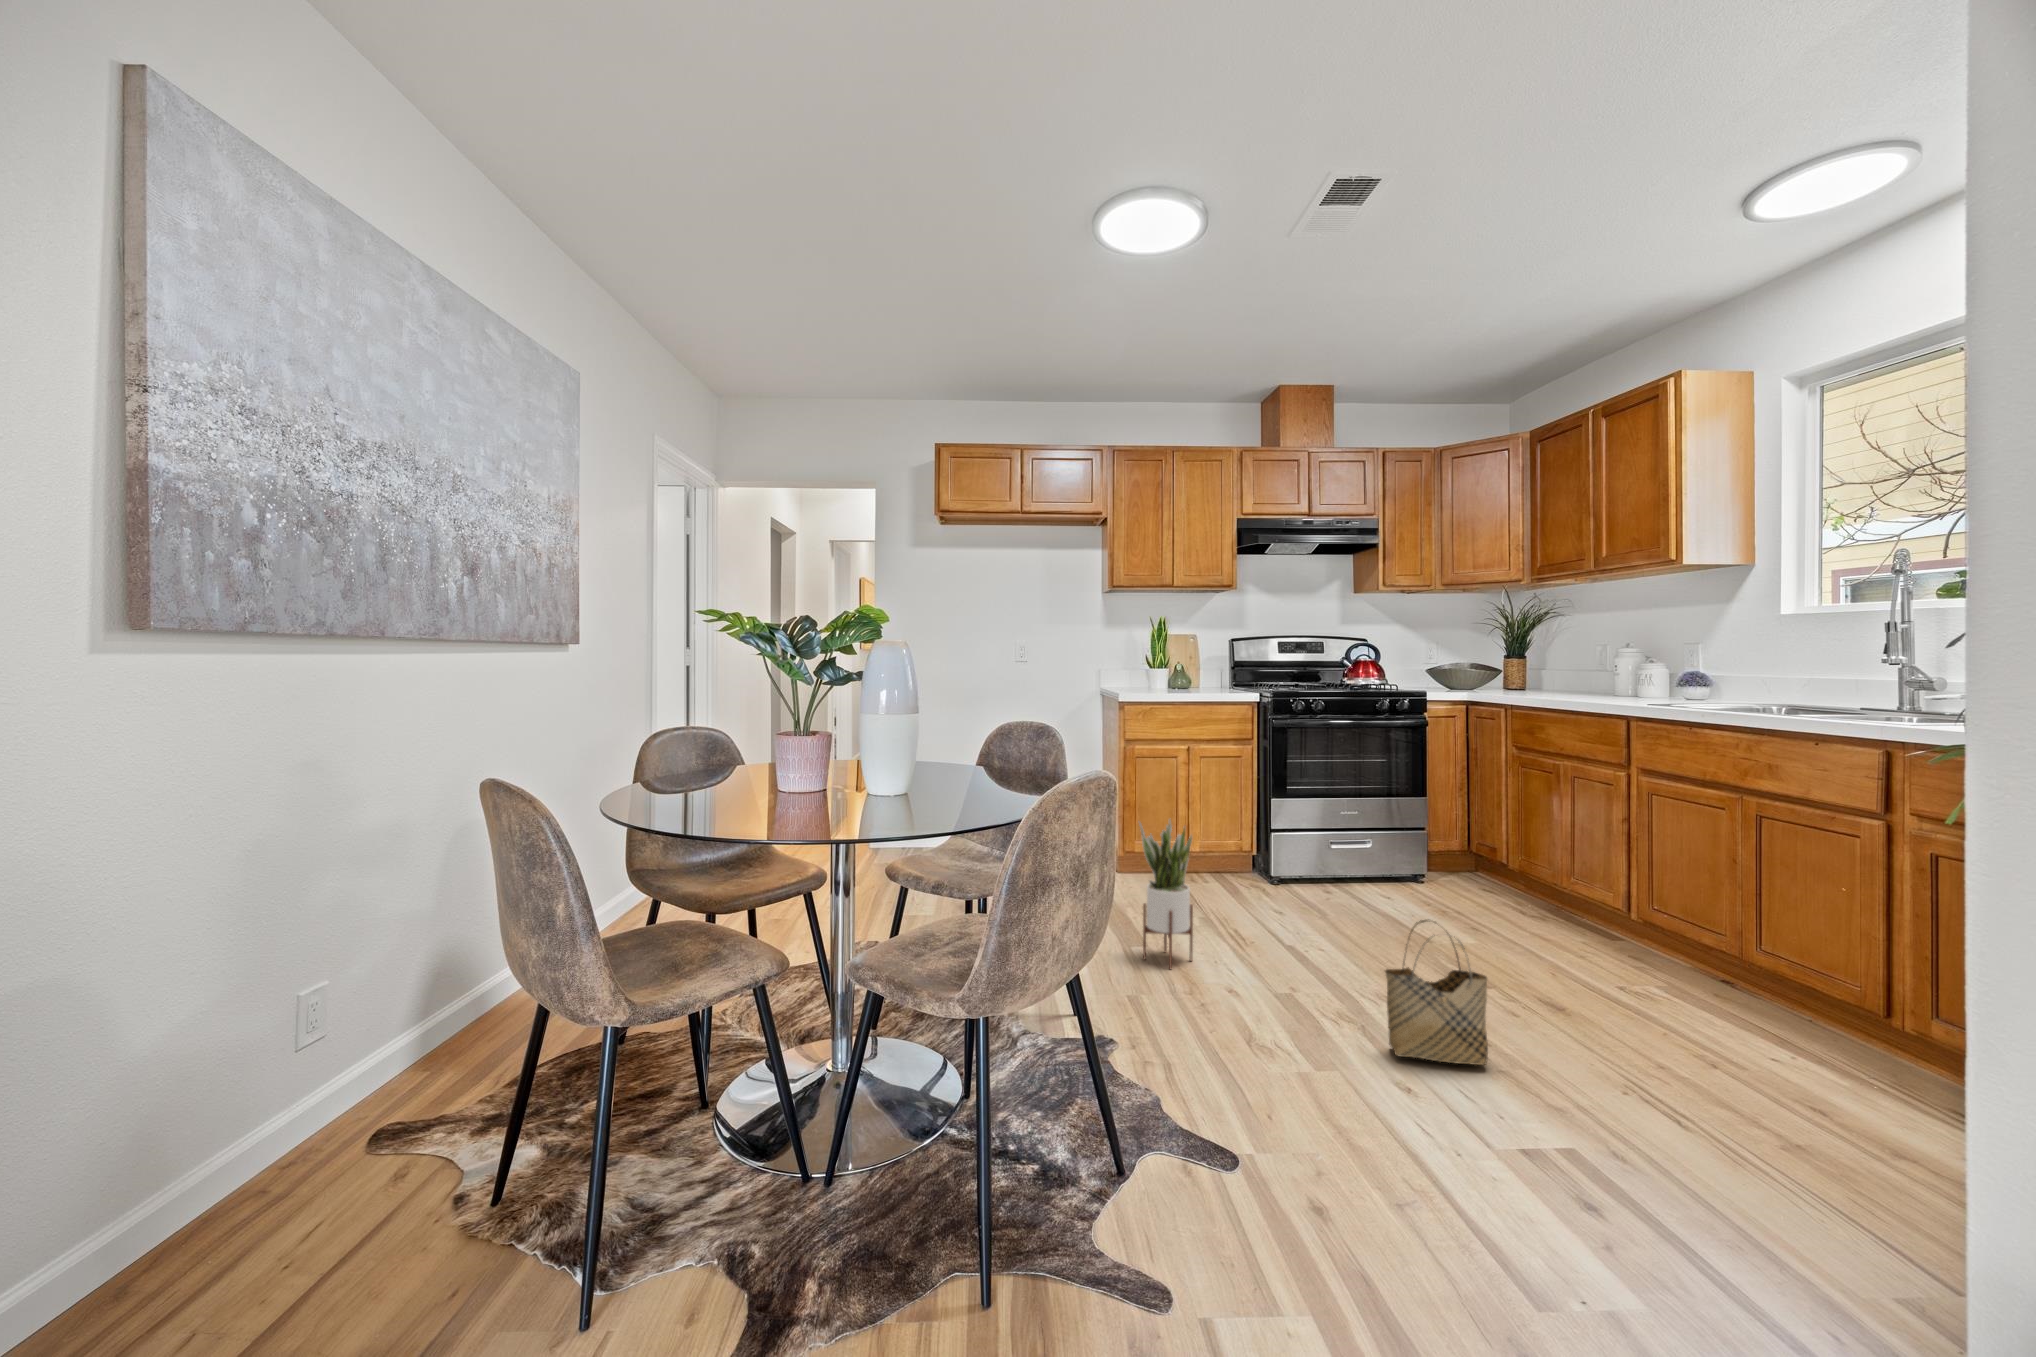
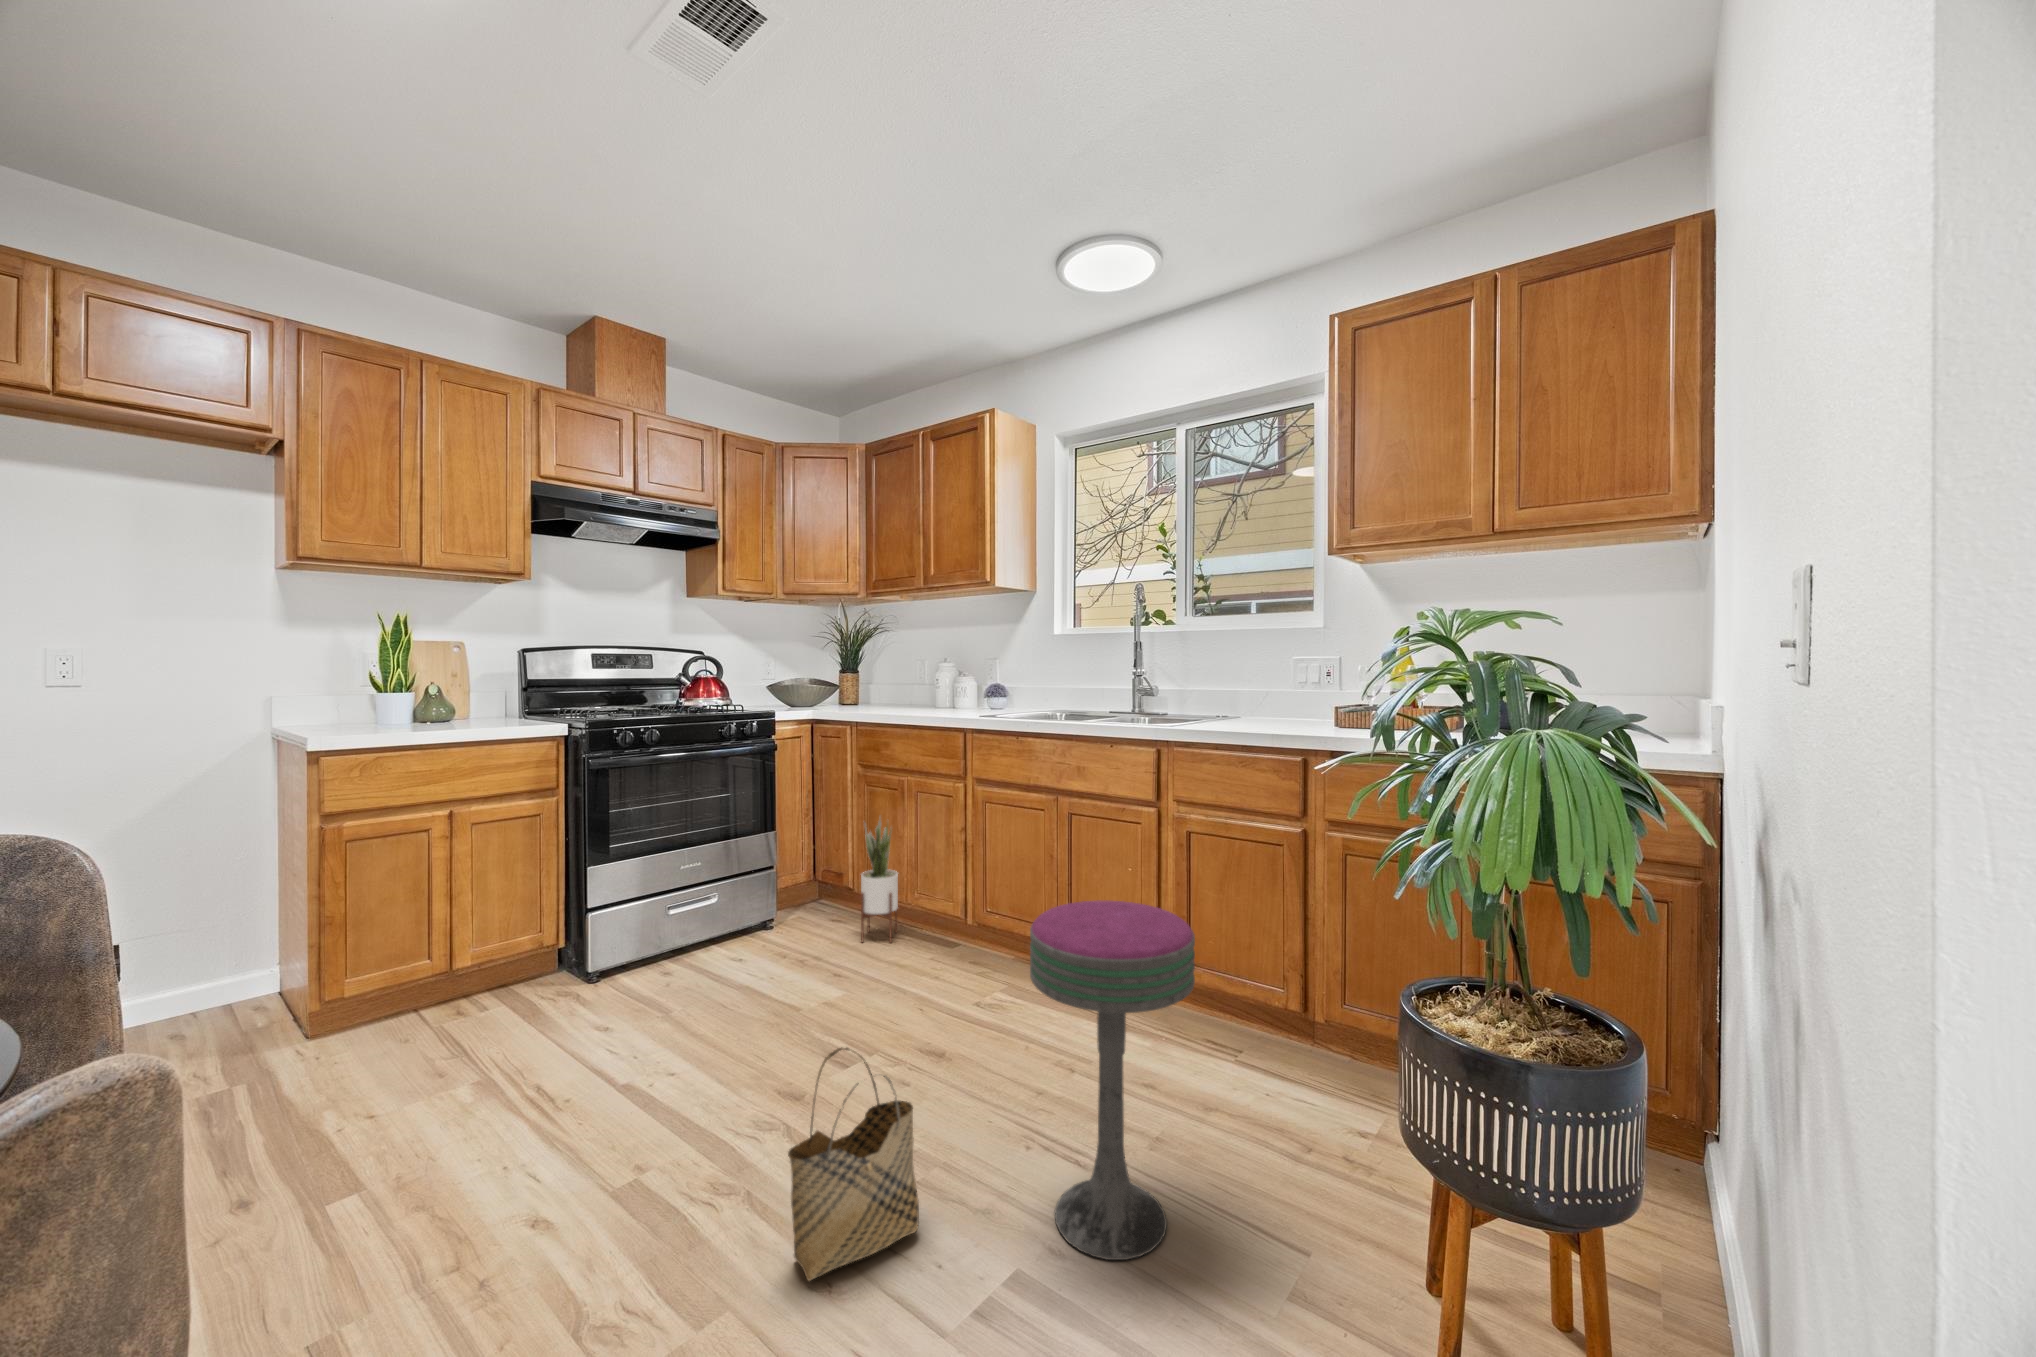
potted plant: present [1139,820,1193,969] -> present [861,821,898,942]
bar stool: none [1592,852,1777,1153] -> present [1030,900,1195,1260]

